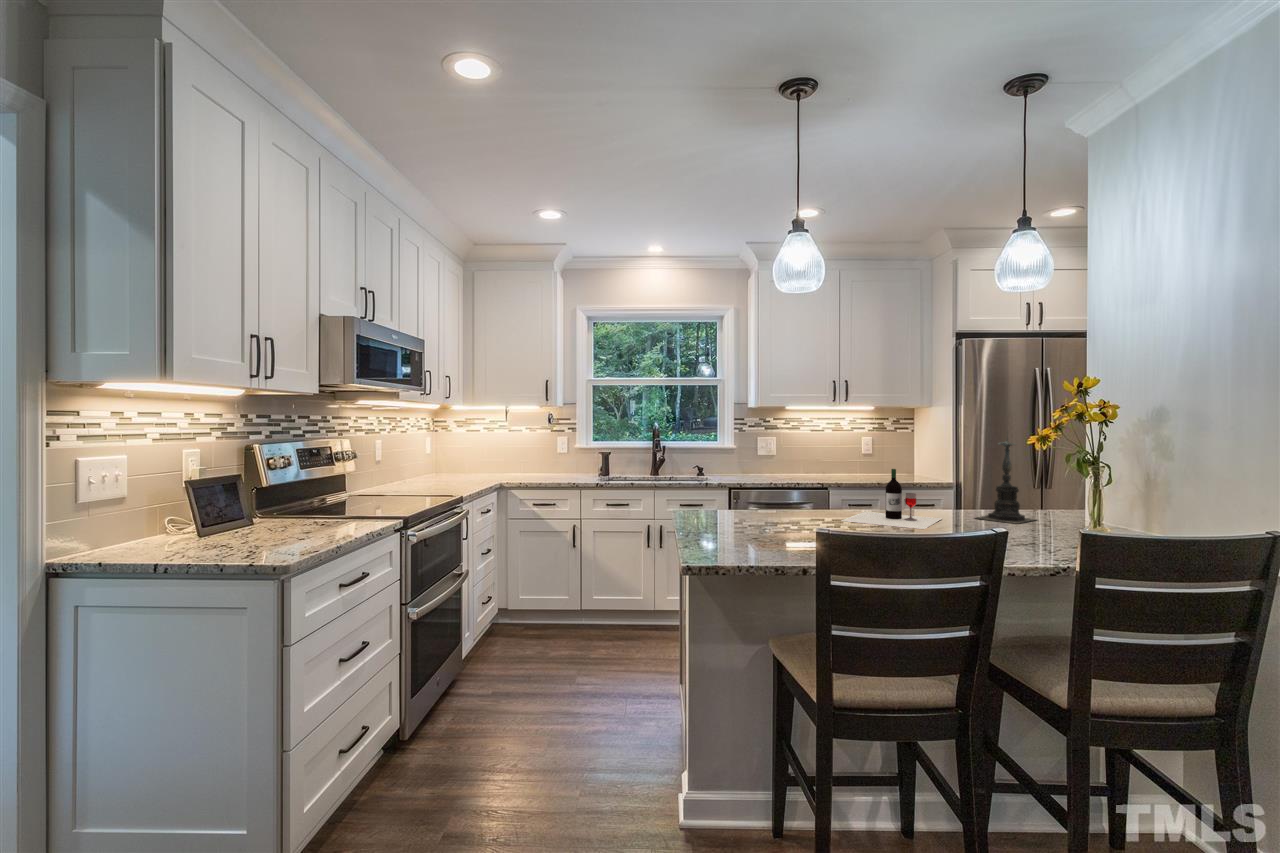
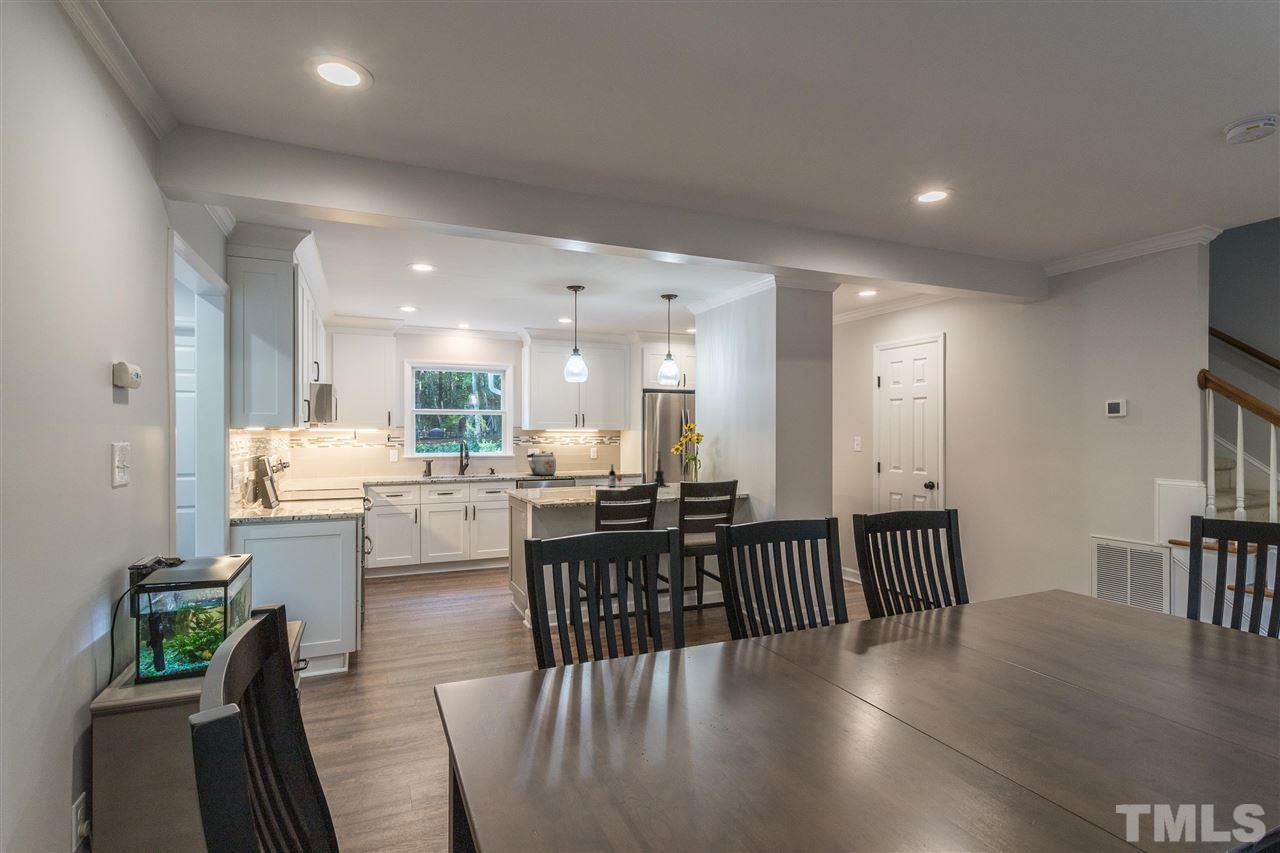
kettle: none [750,440,797,480] -> present [527,451,556,475]

